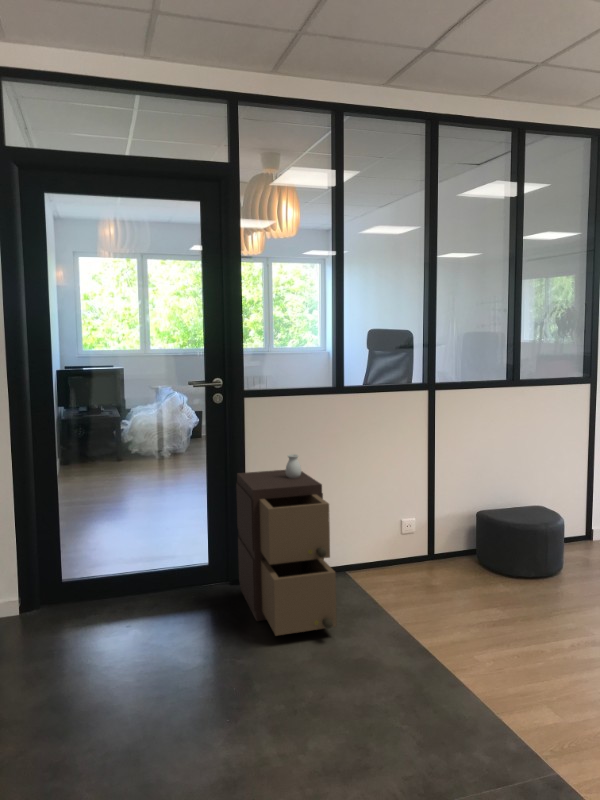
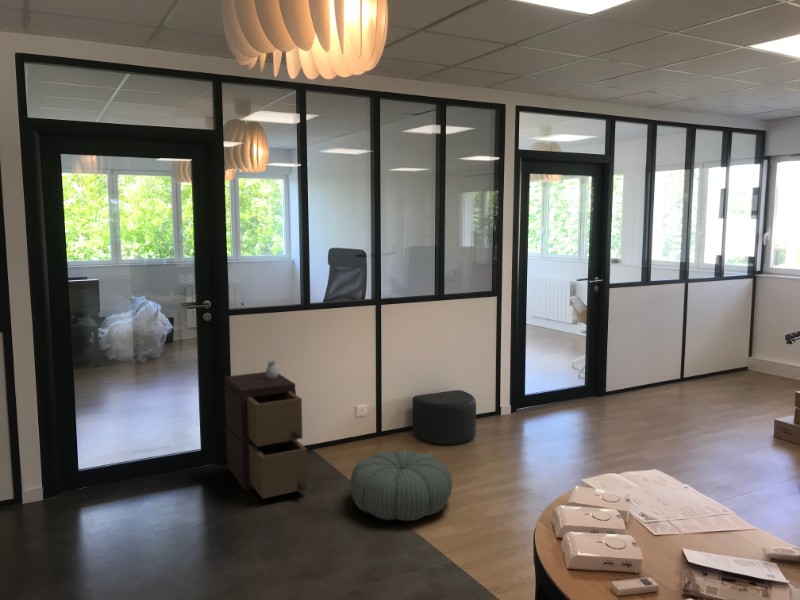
pouf: none [394,583,546,691] -> present [350,450,452,521]

